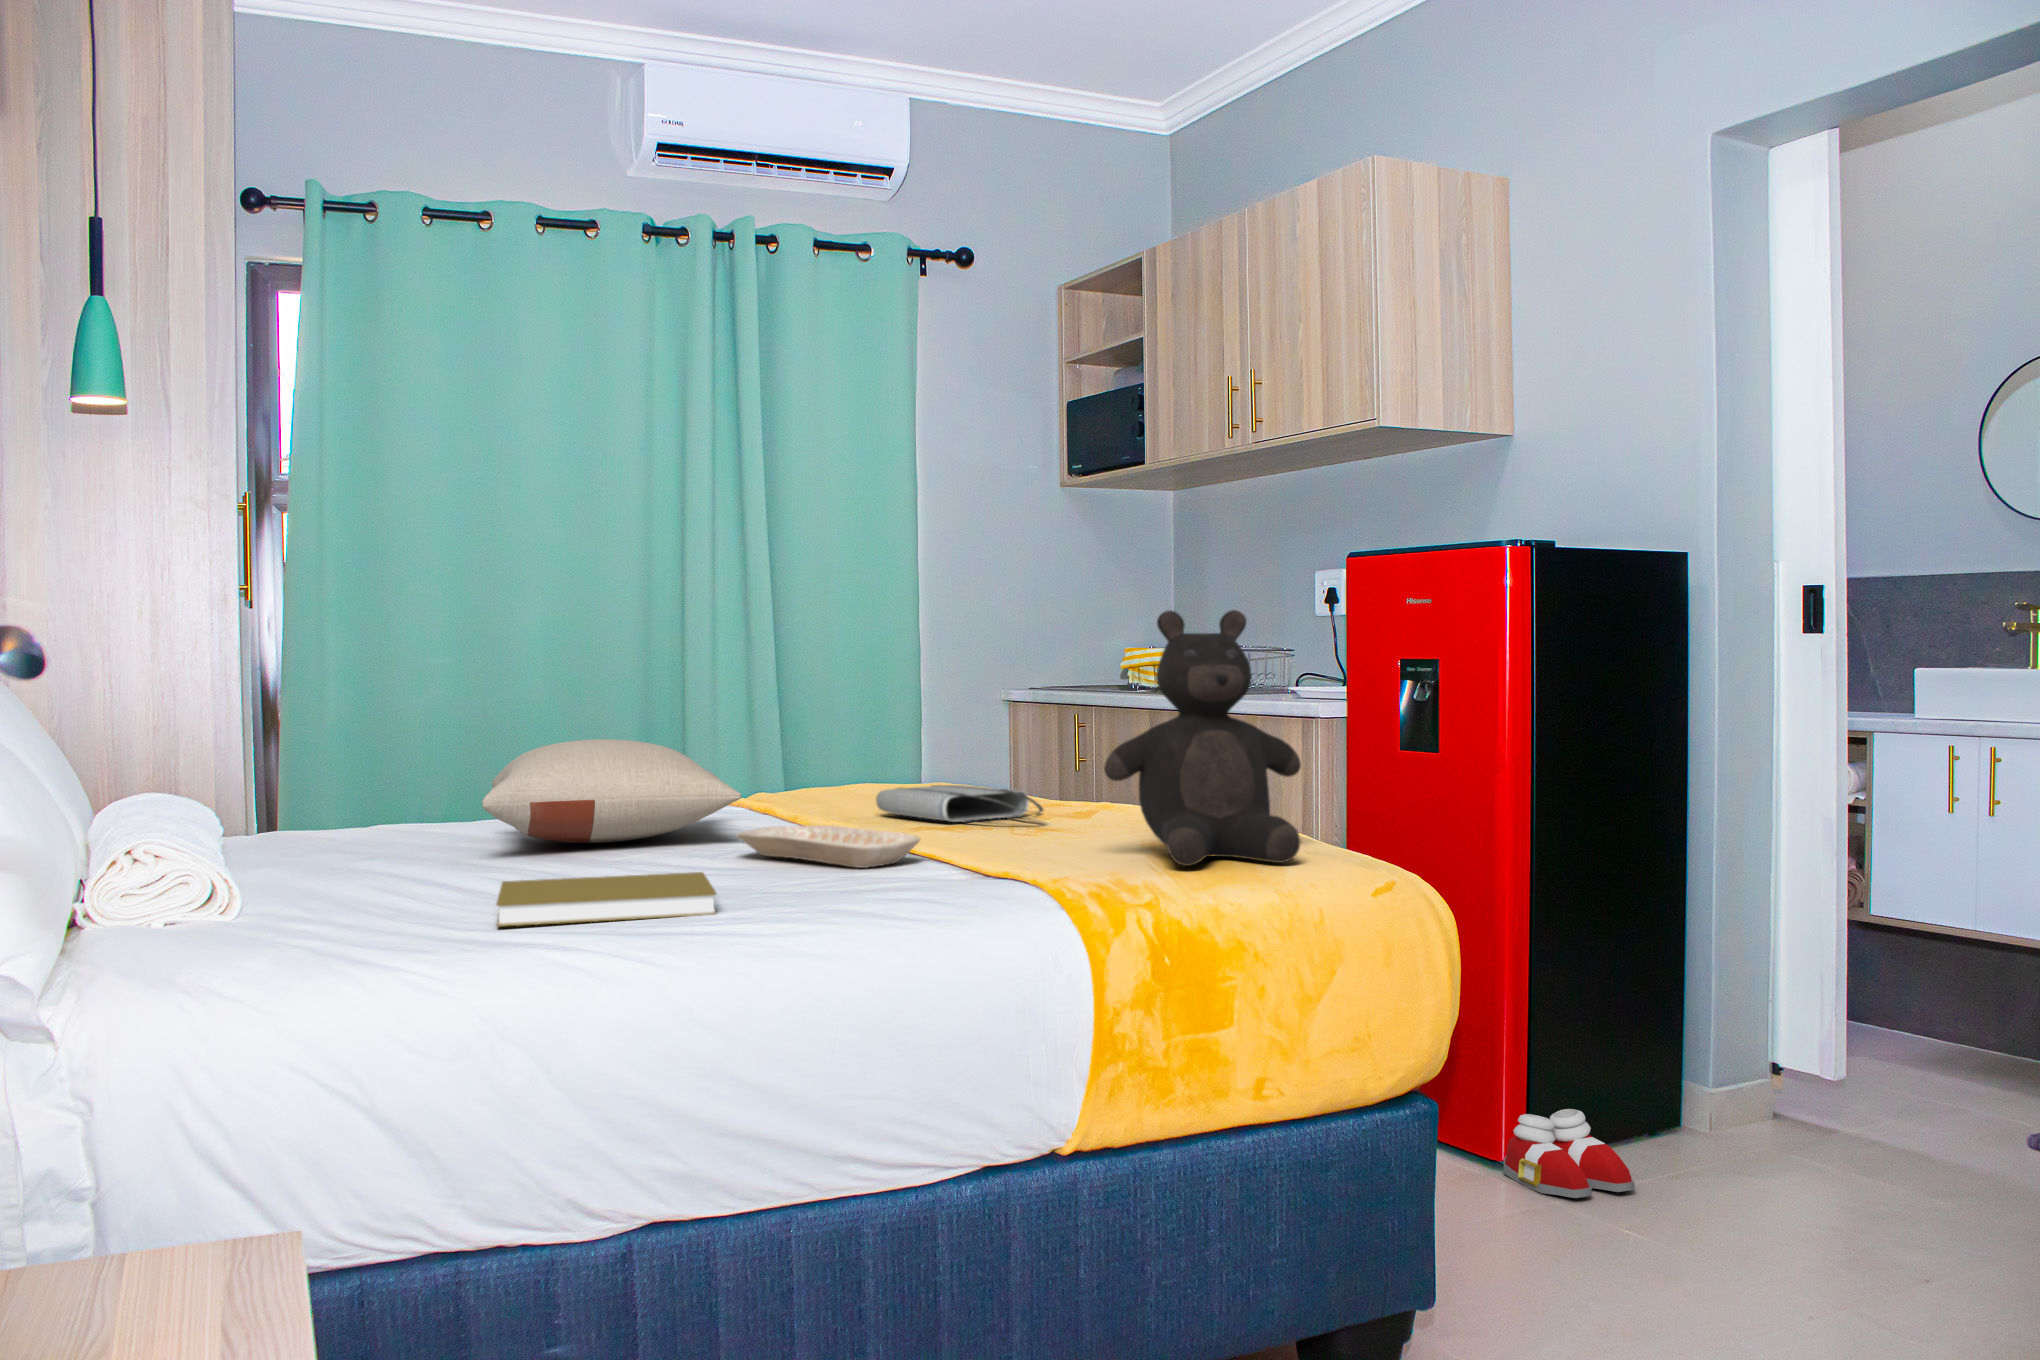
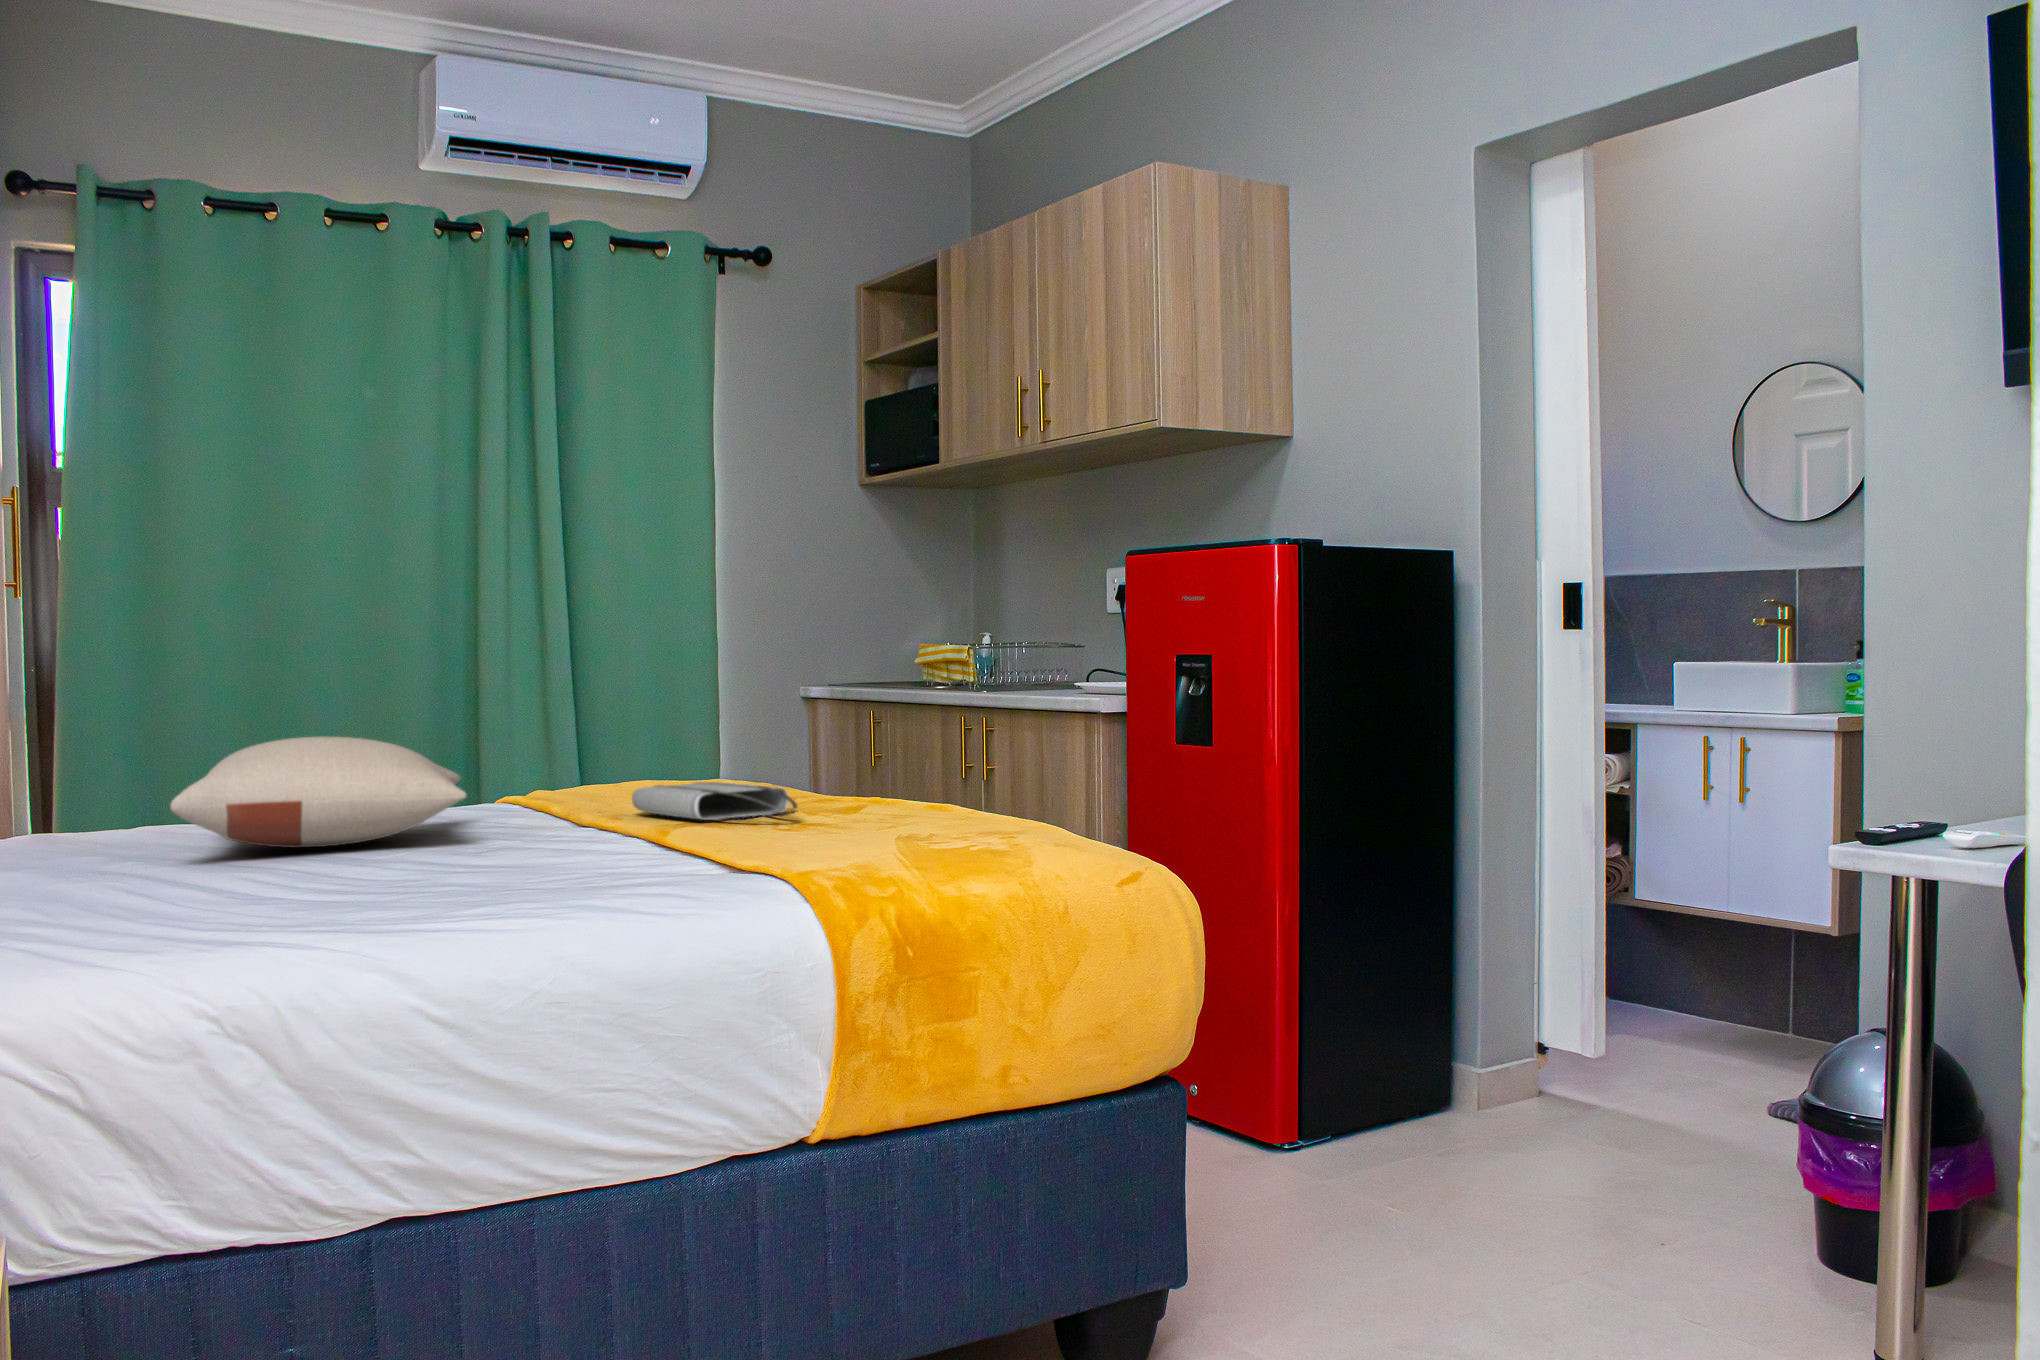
teddy bear: present [1104,610,1301,866] -> none [838,596,1046,864]
tray: present [736,825,920,868] -> none [450,825,644,870]
book: present [496,872,716,927] -> none [115,878,386,944]
slippers: present [1503,1109,1635,1198] -> none [1274,1098,1399,1188]

